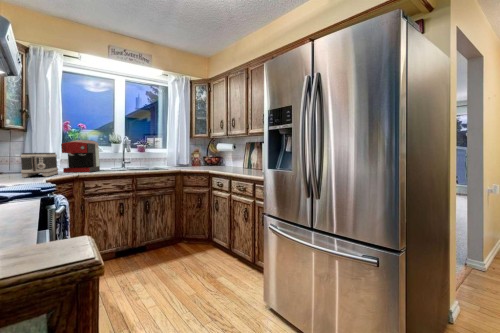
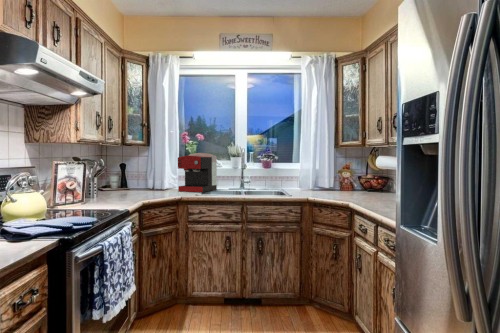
toaster: present [21,153,58,177] -> none [134,168,171,196]

